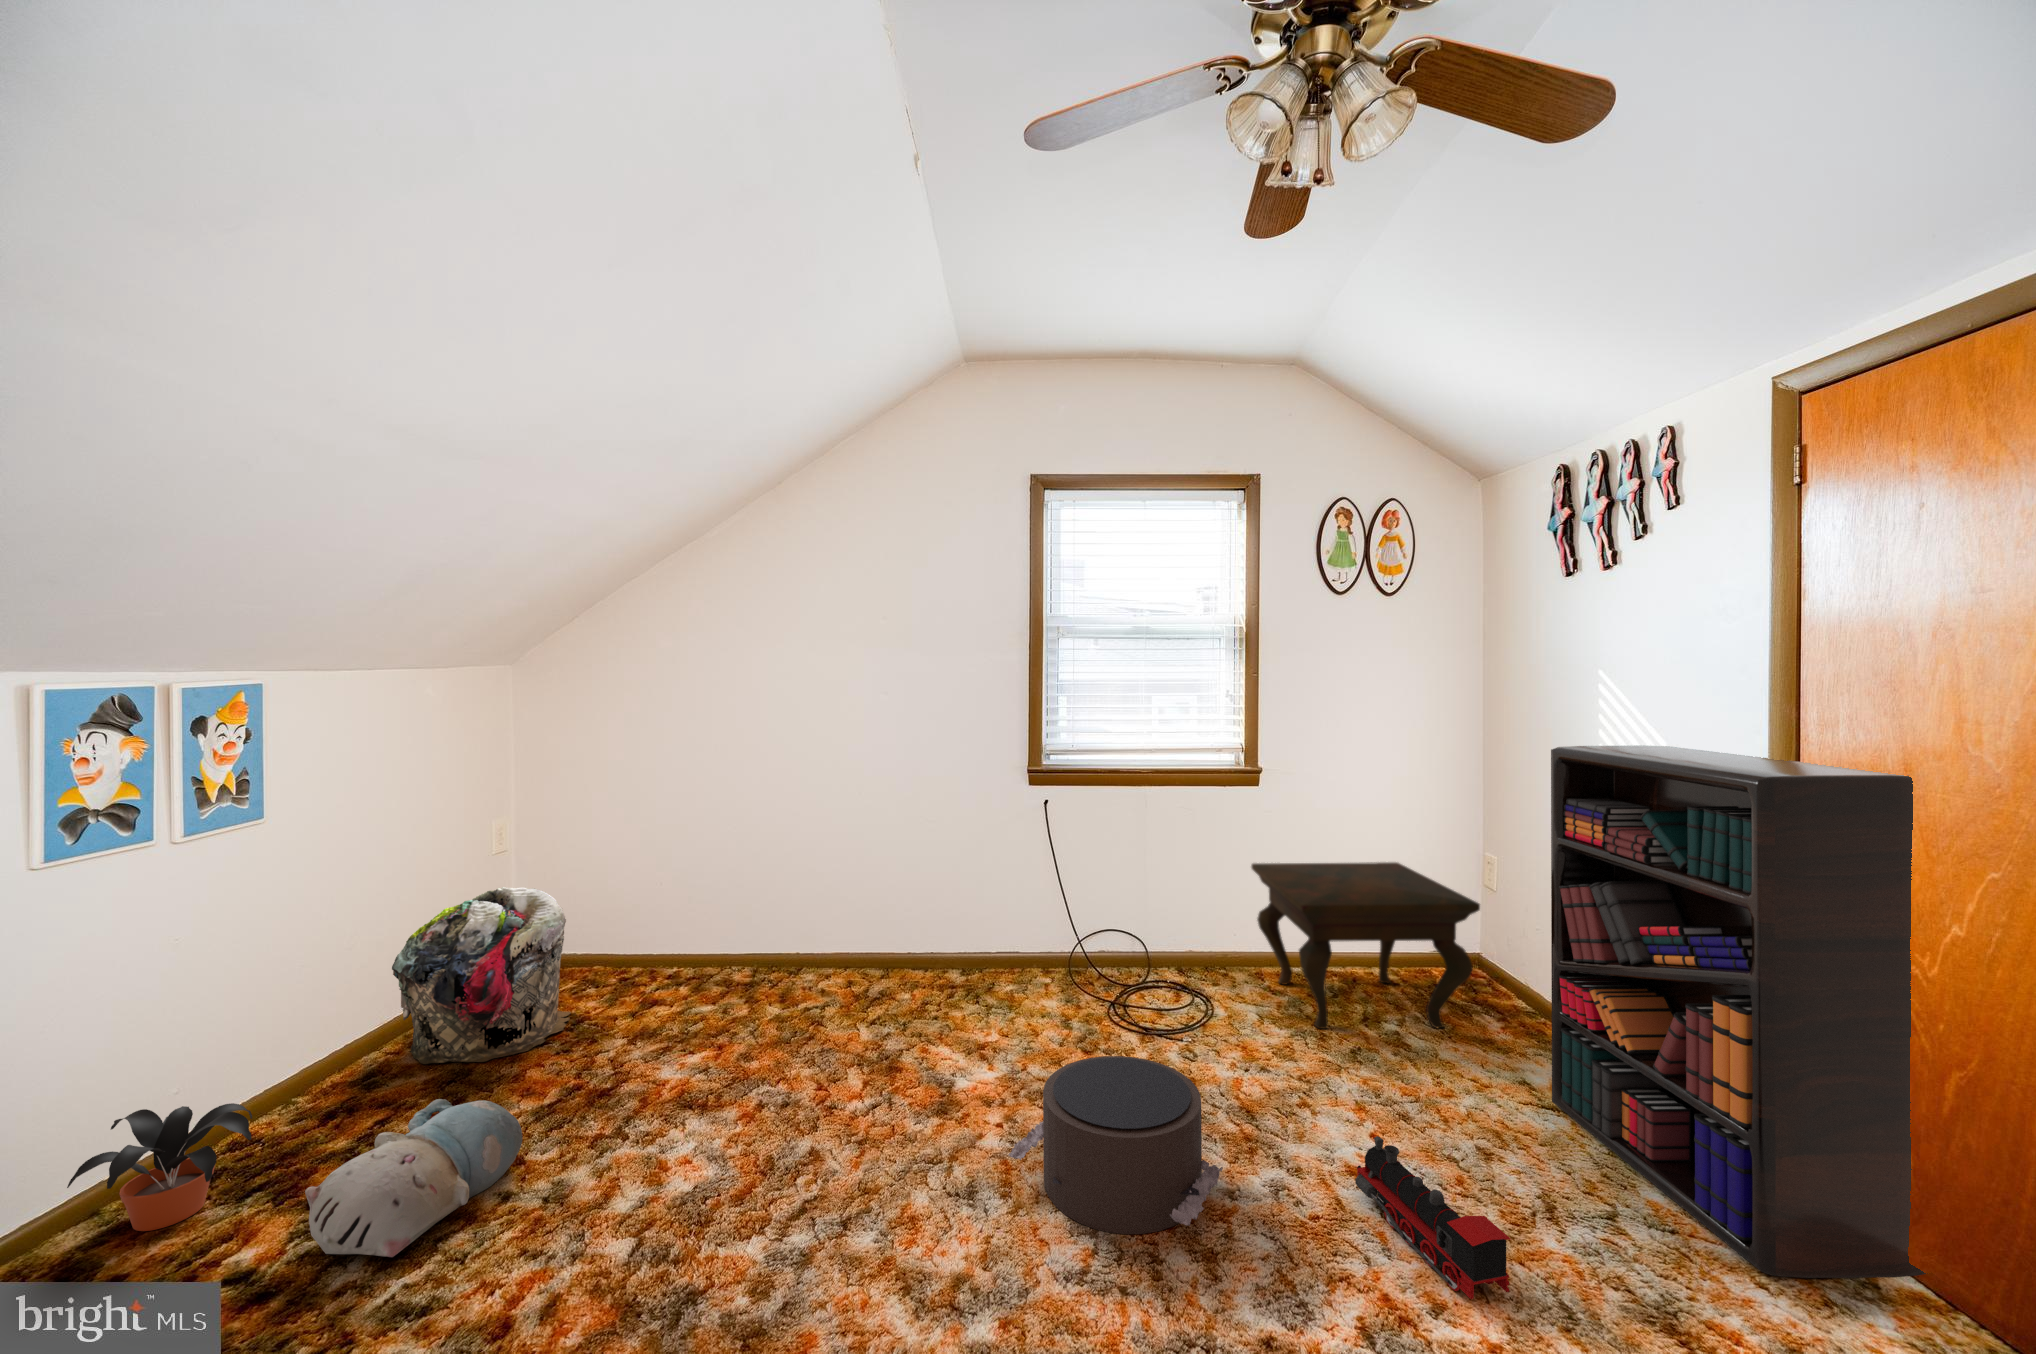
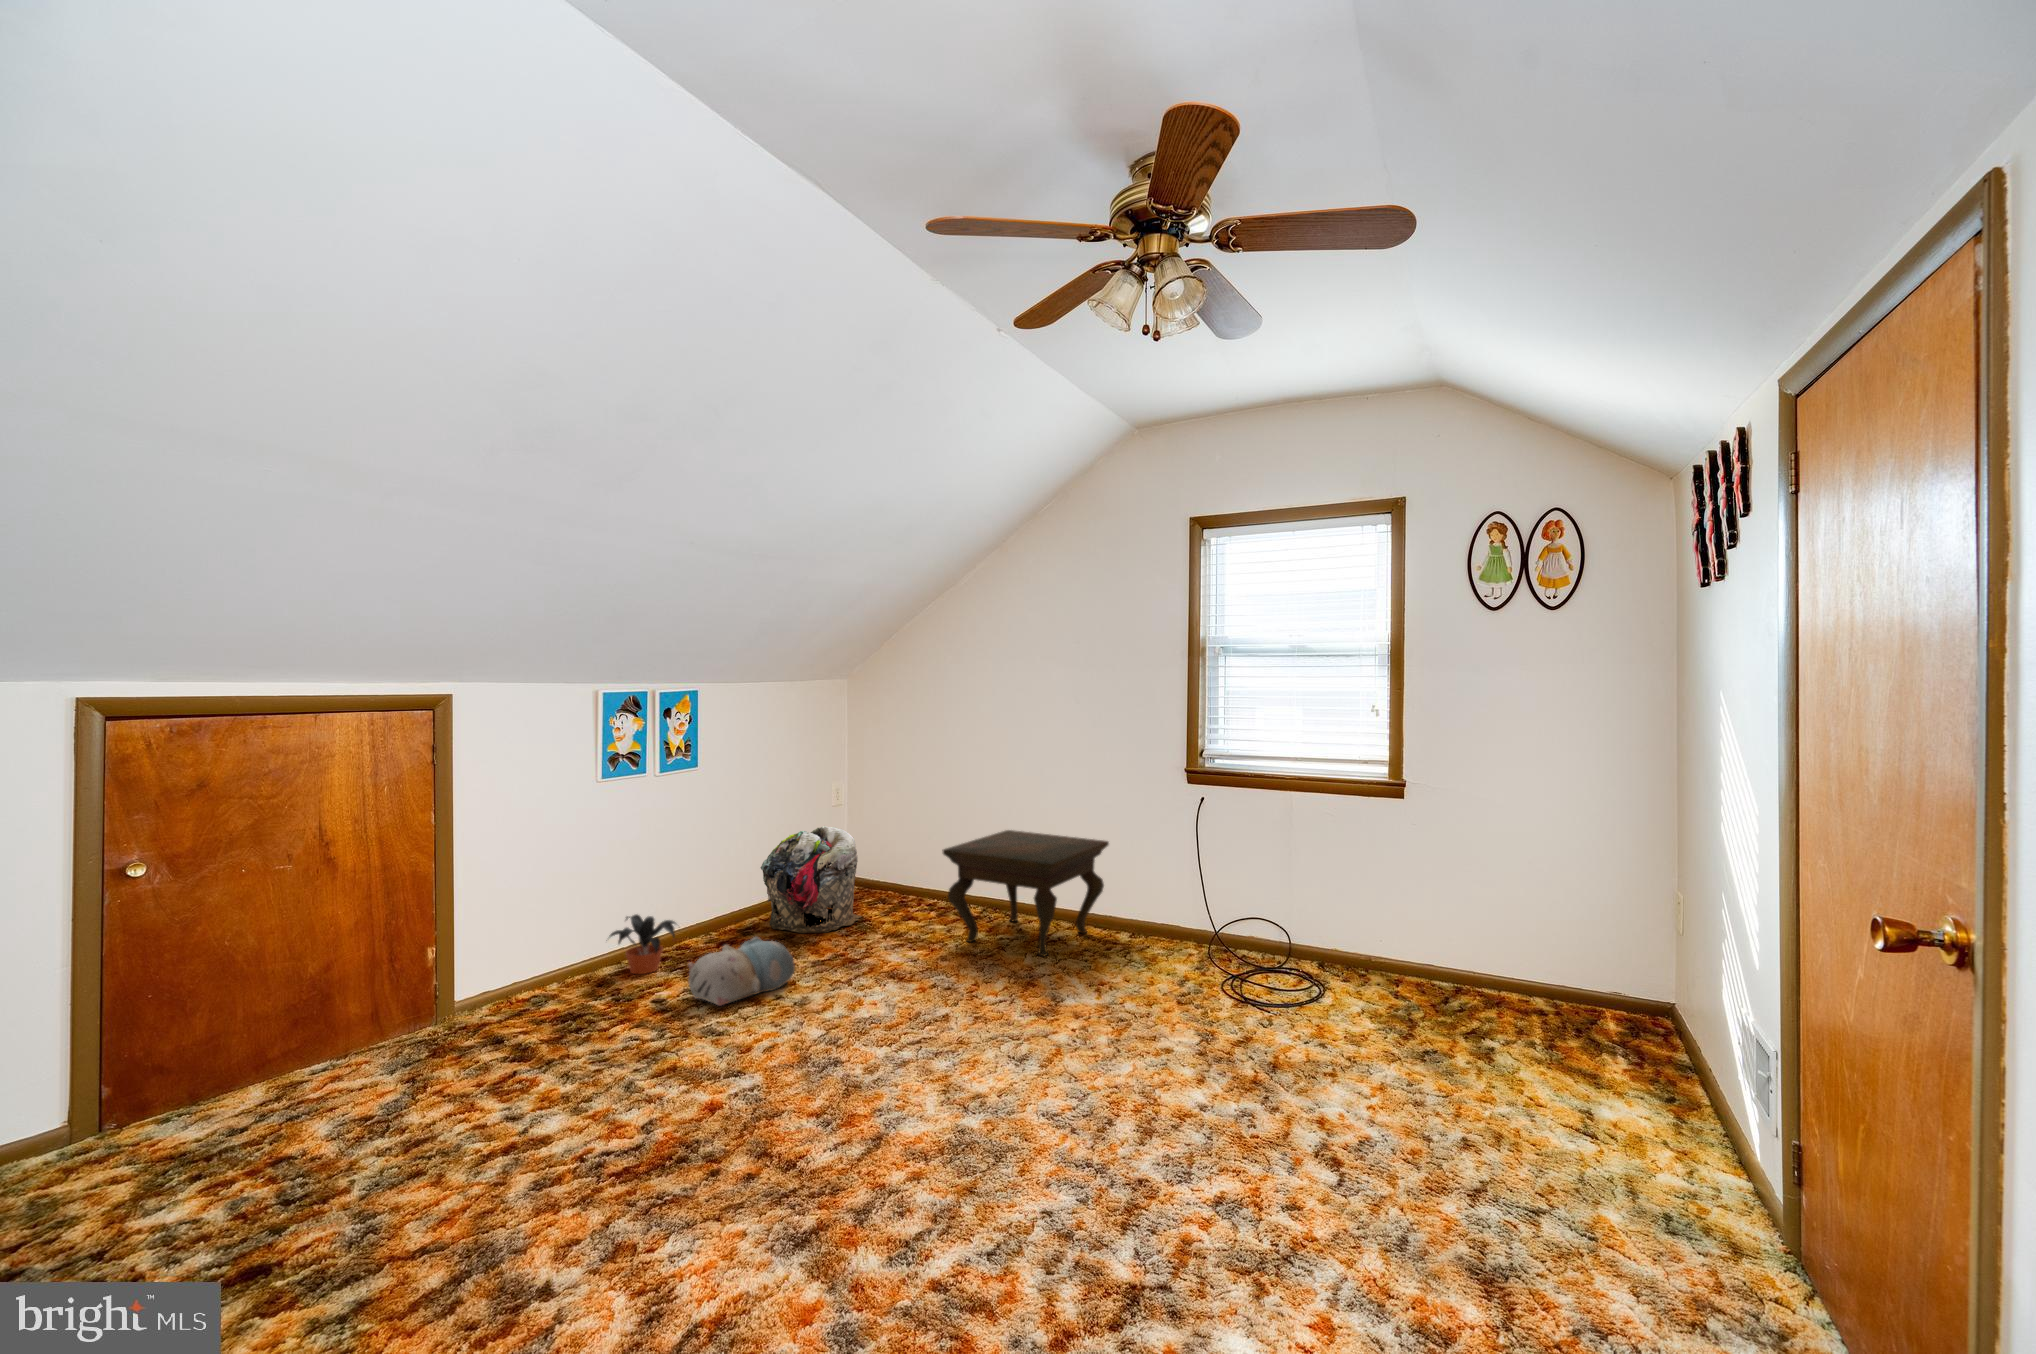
bookshelf: present [1551,745,1926,1278] -> none [1564,773,1784,1296]
side table: present [1251,862,1480,1029] -> present [942,830,1109,956]
pouf: present [1008,1056,1223,1234] -> none [1046,985,1183,1098]
toy train: present [1355,1136,1511,1299] -> none [1285,1075,1325,1185]

